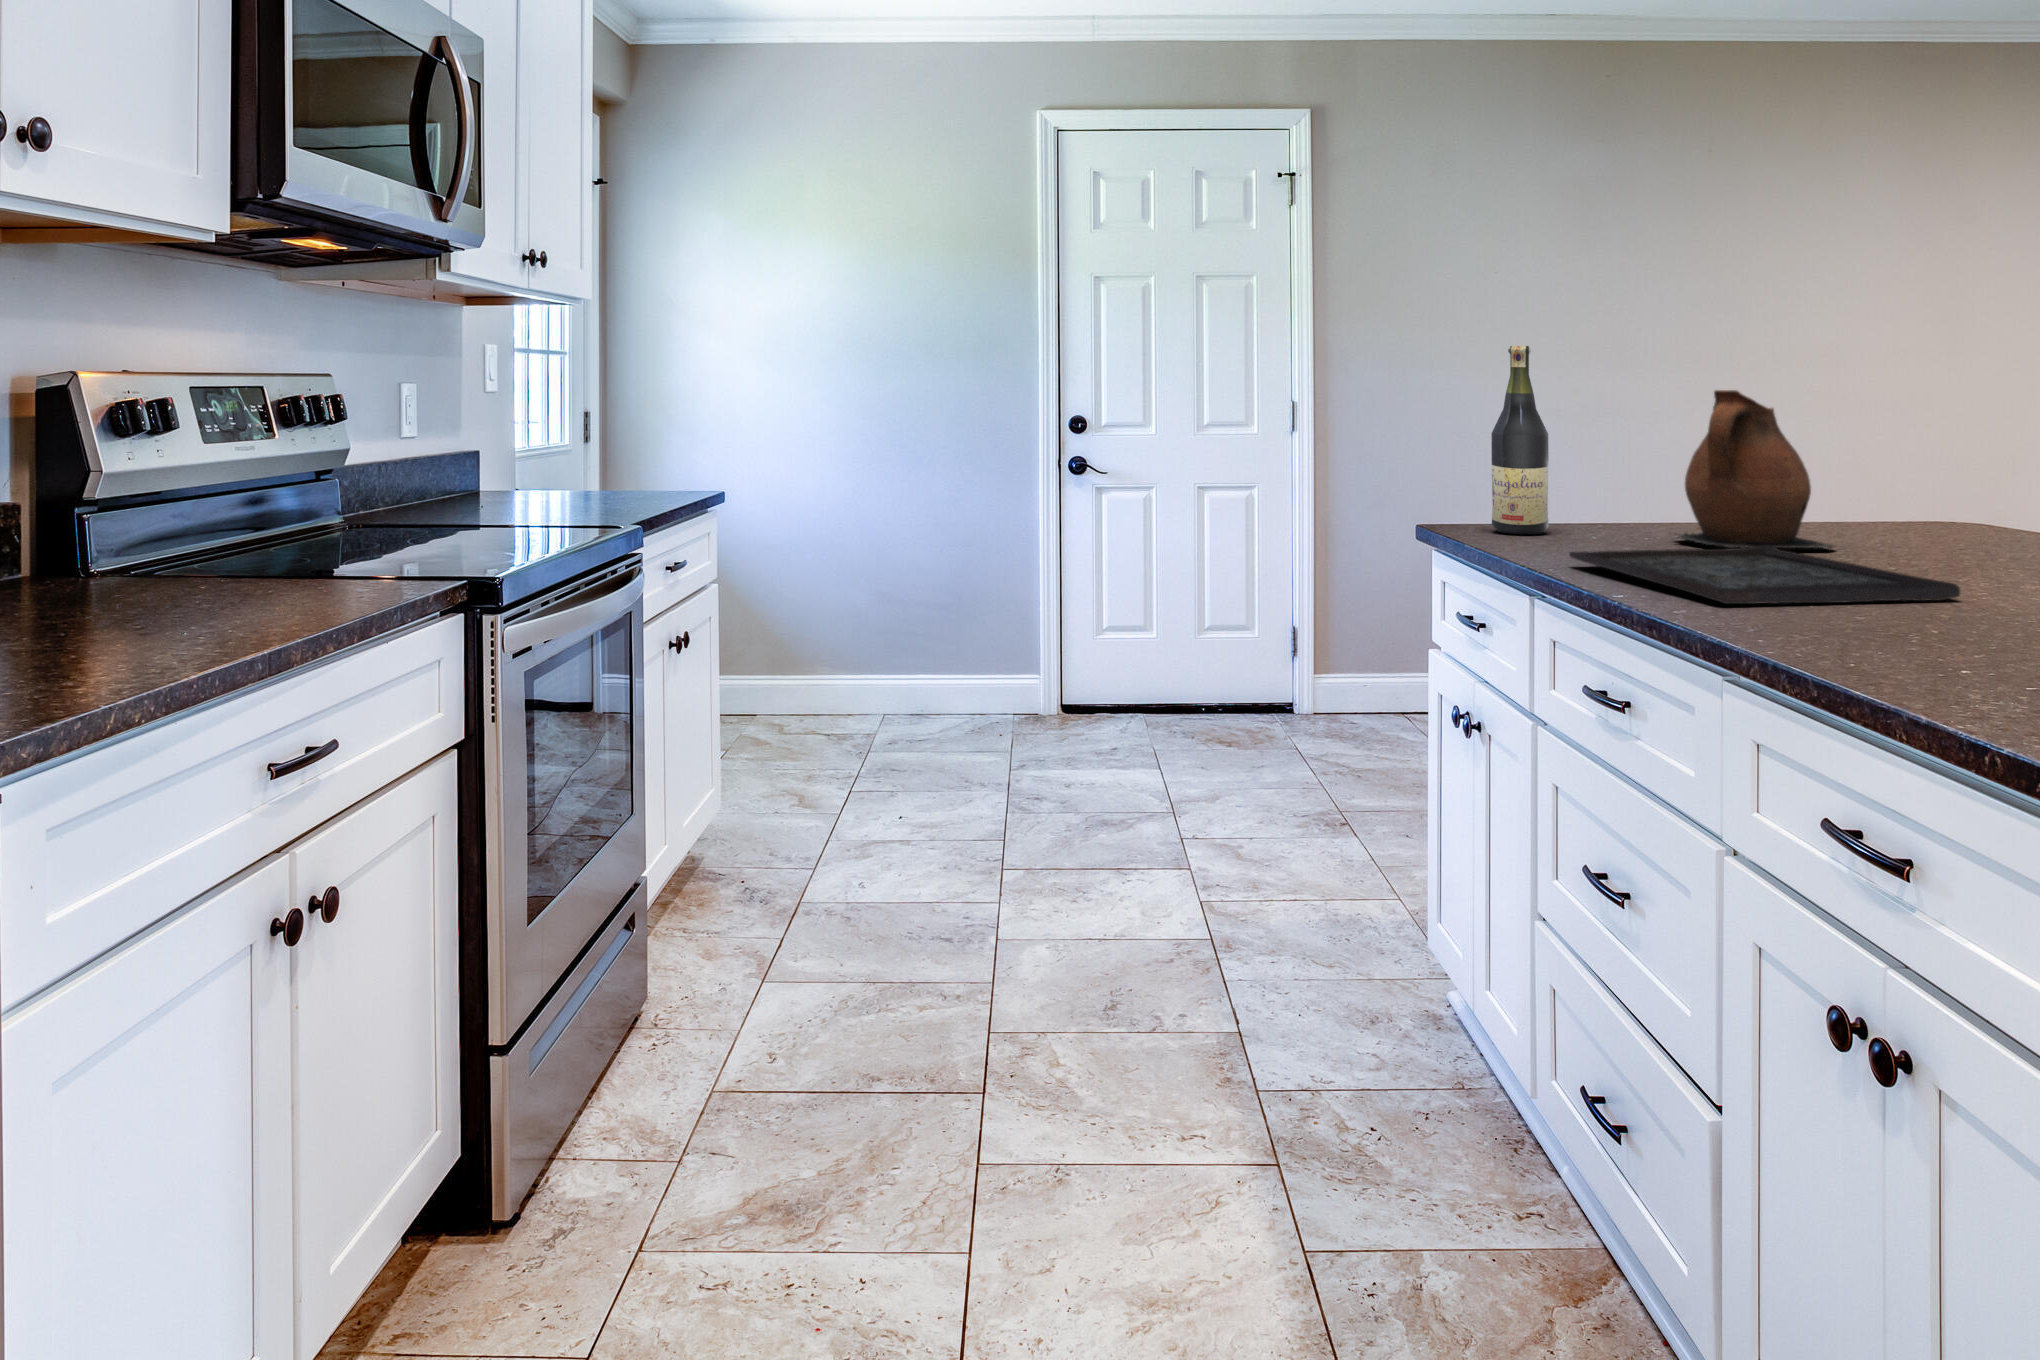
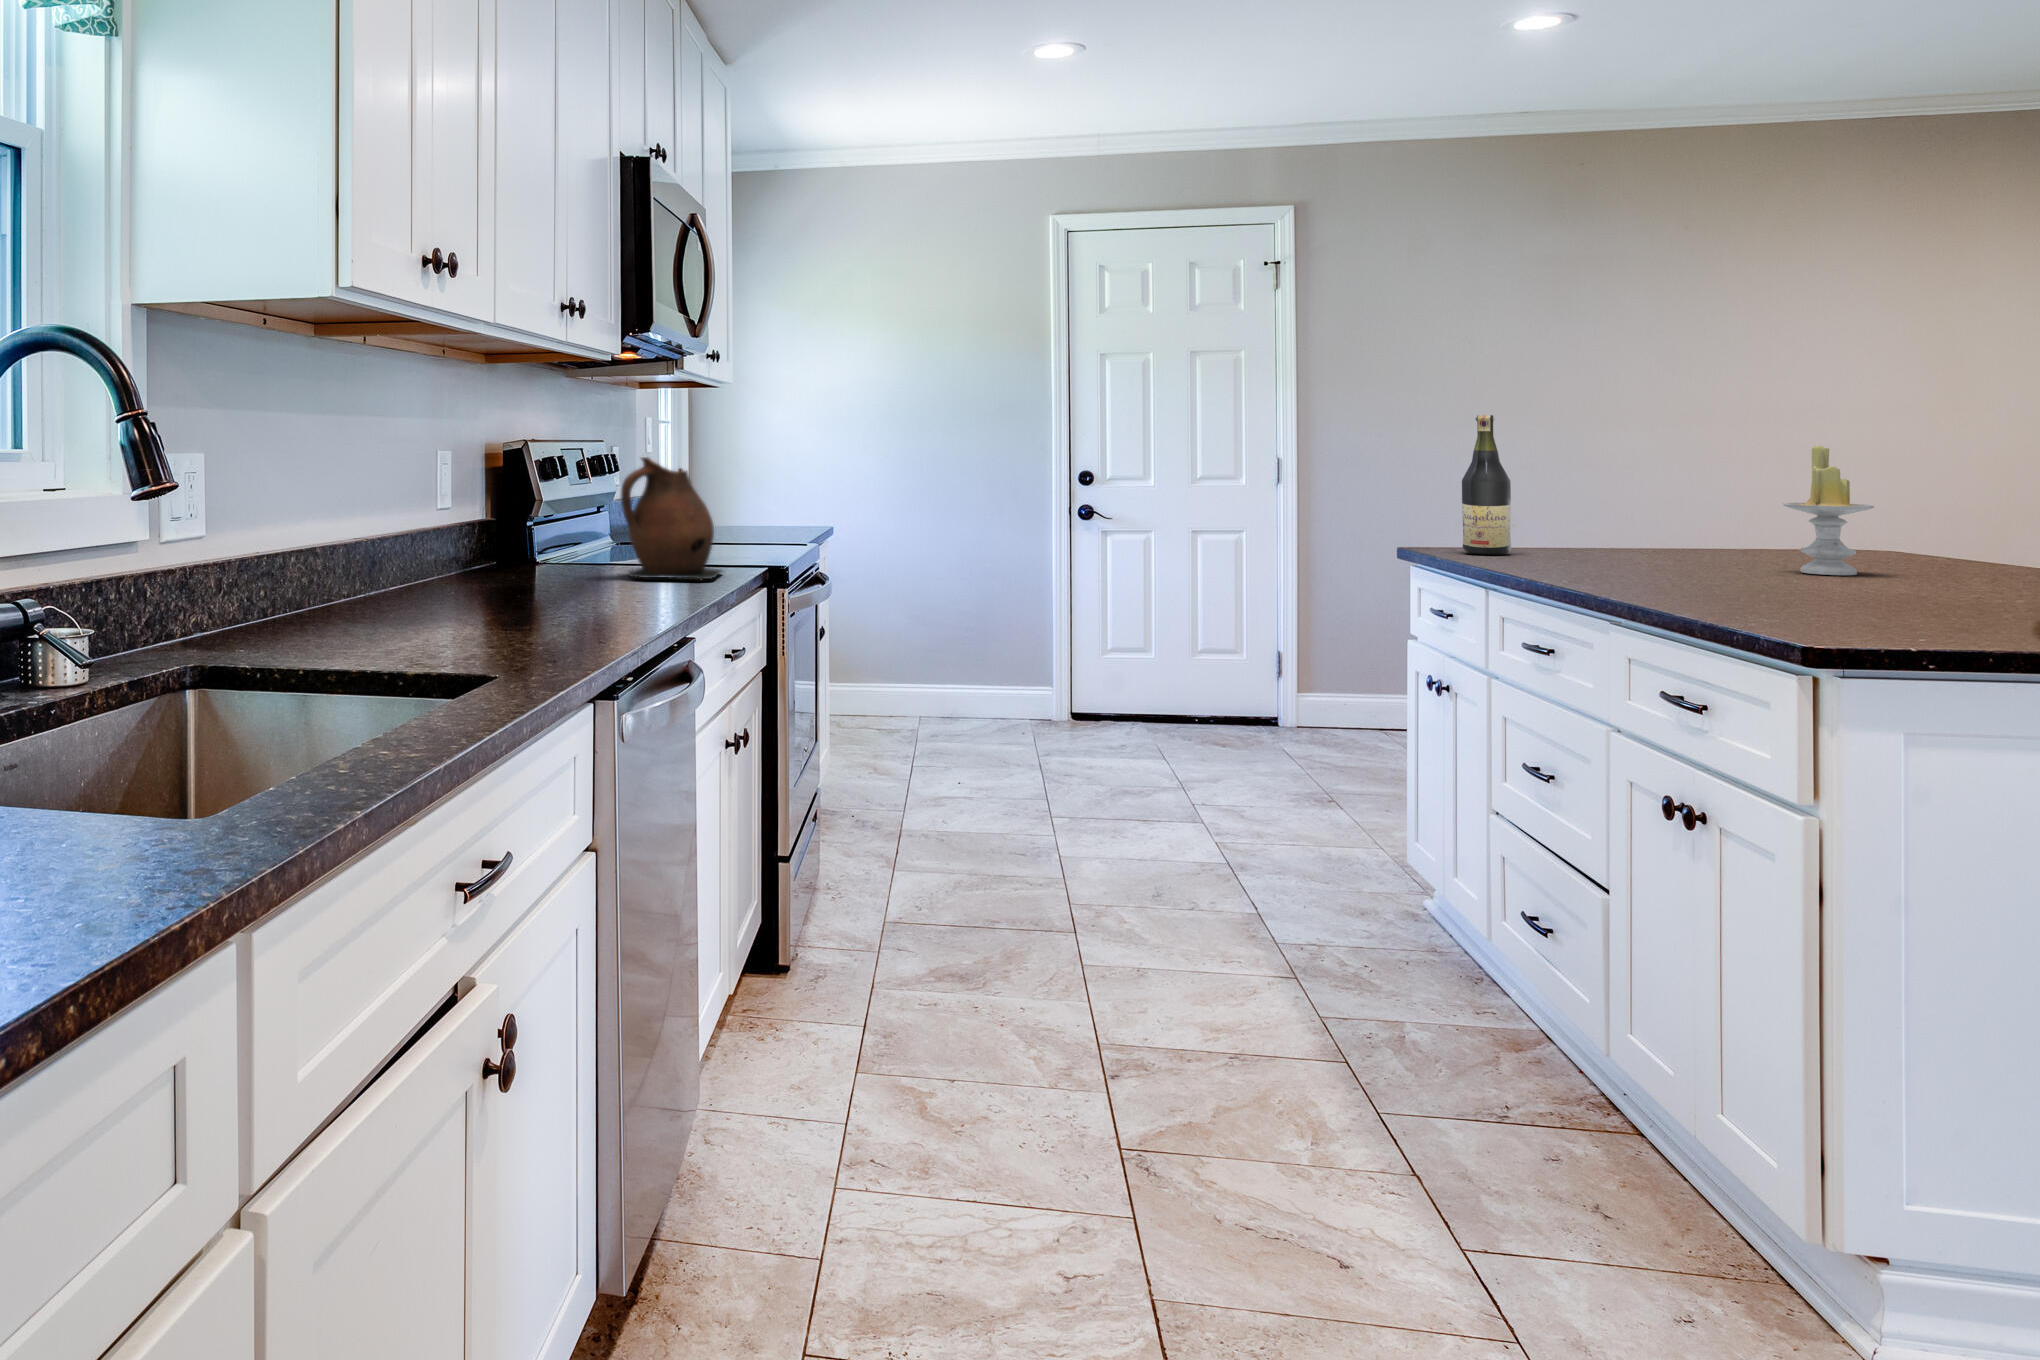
candle: none [1881,389,1992,569] -> present [1783,446,1874,575]
ceramic pitcher: present [1678,390,1836,549] -> present [621,457,723,580]
tray: present [1569,547,1960,604] -> none [1518,560,1814,589]

